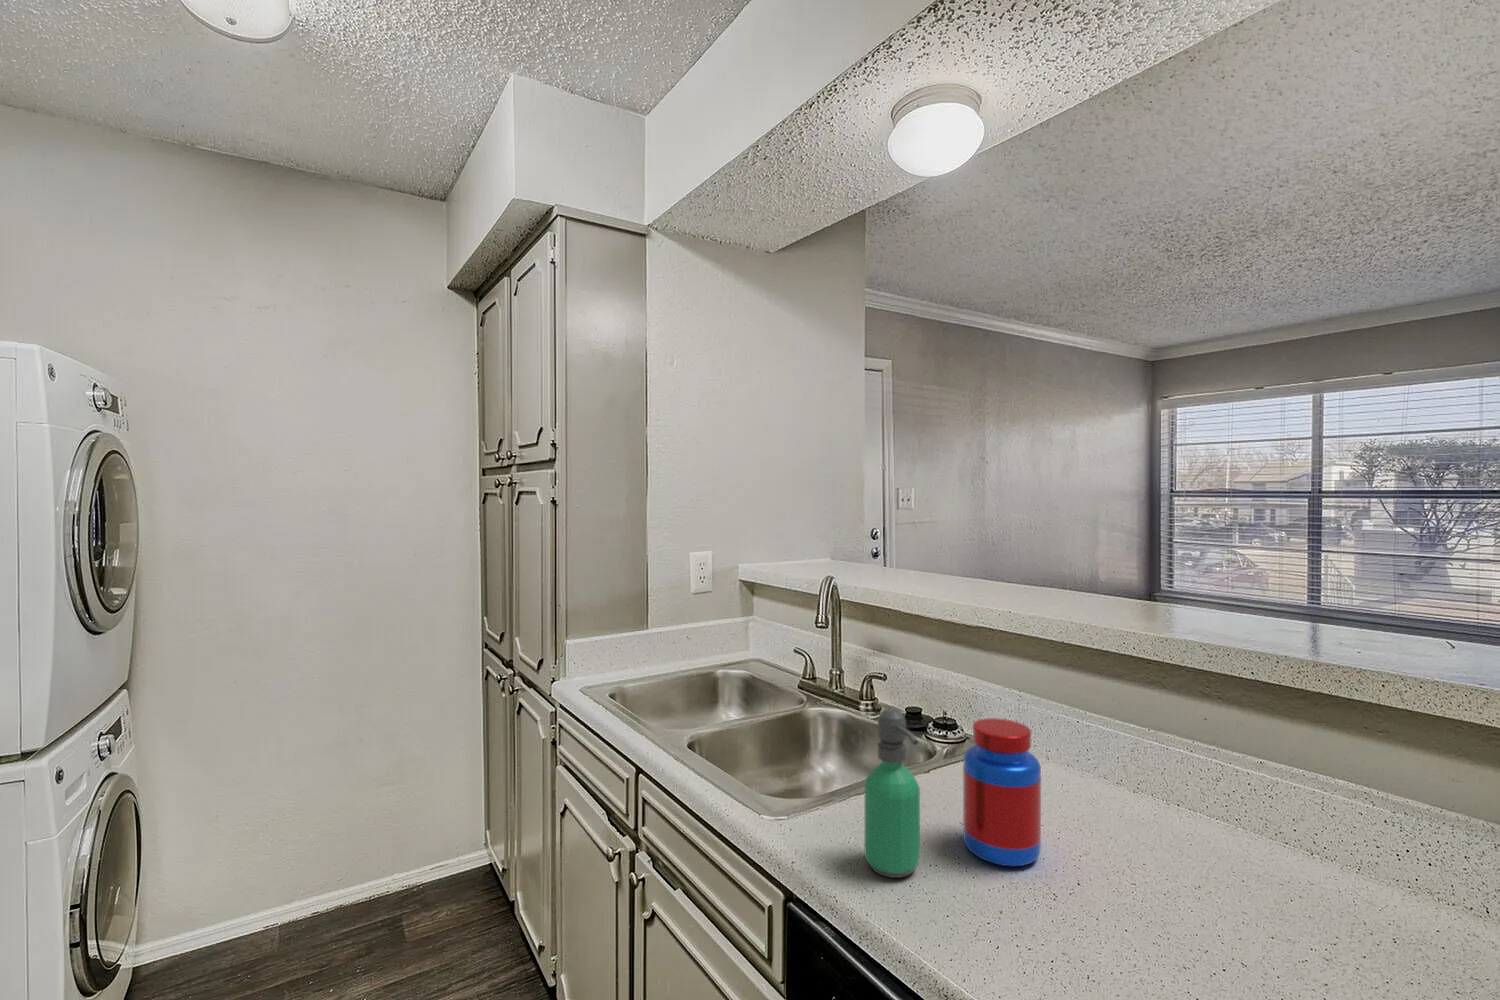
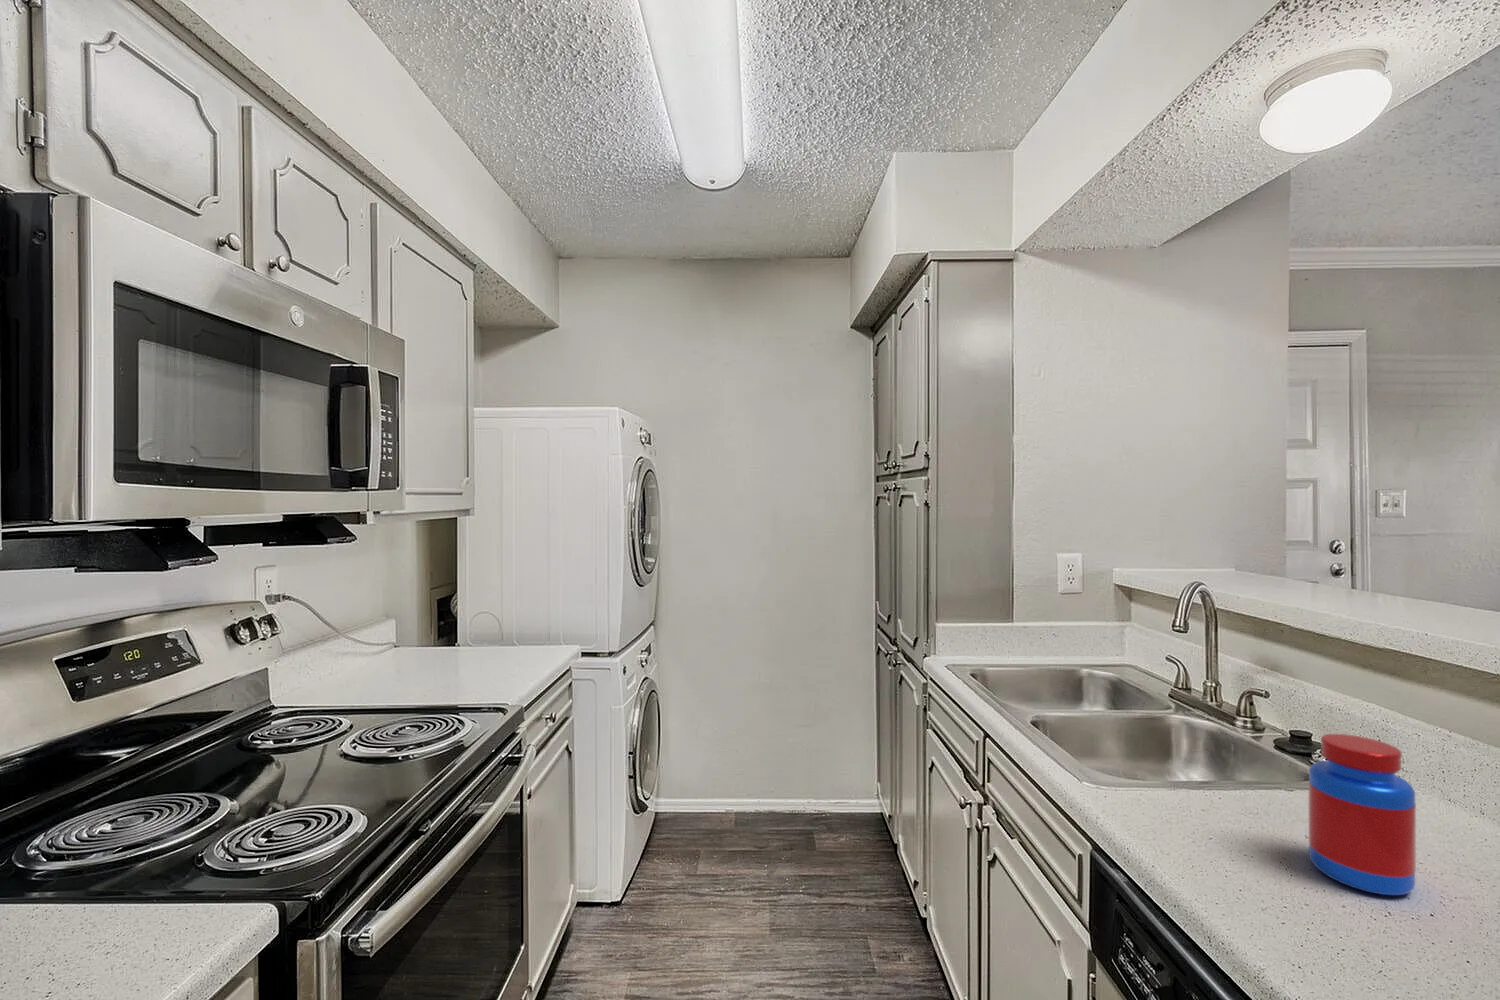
soap dispenser: present [865,708,920,878] -> none [1177,700,1241,863]

